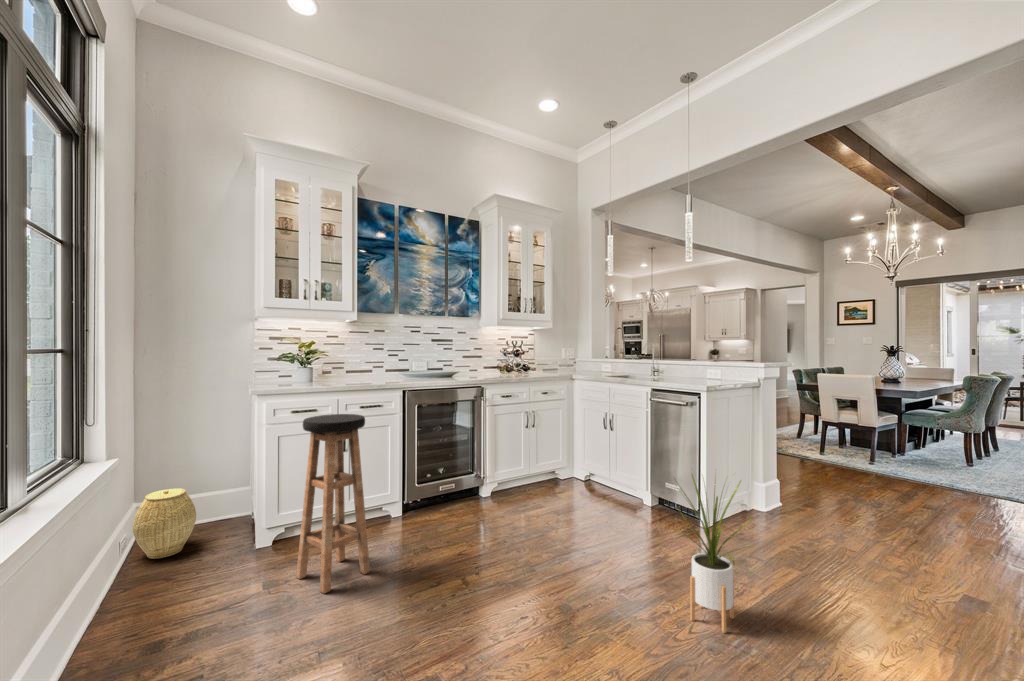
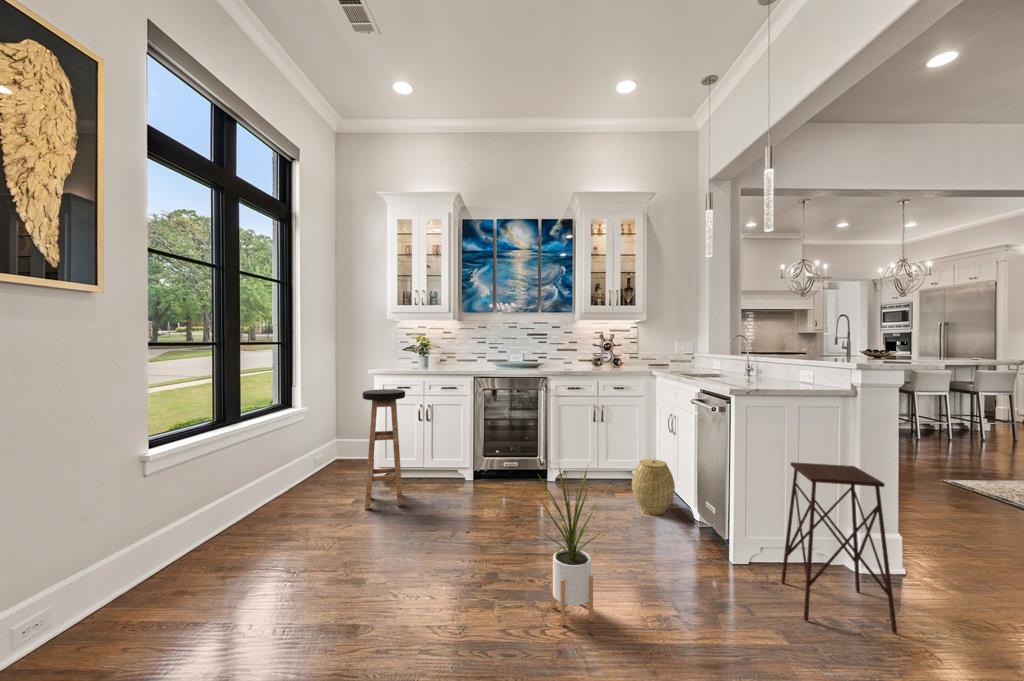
side table: none [758,436,848,557] -> present [781,462,897,634]
woven basket: present [133,488,196,559] -> present [632,459,675,515]

